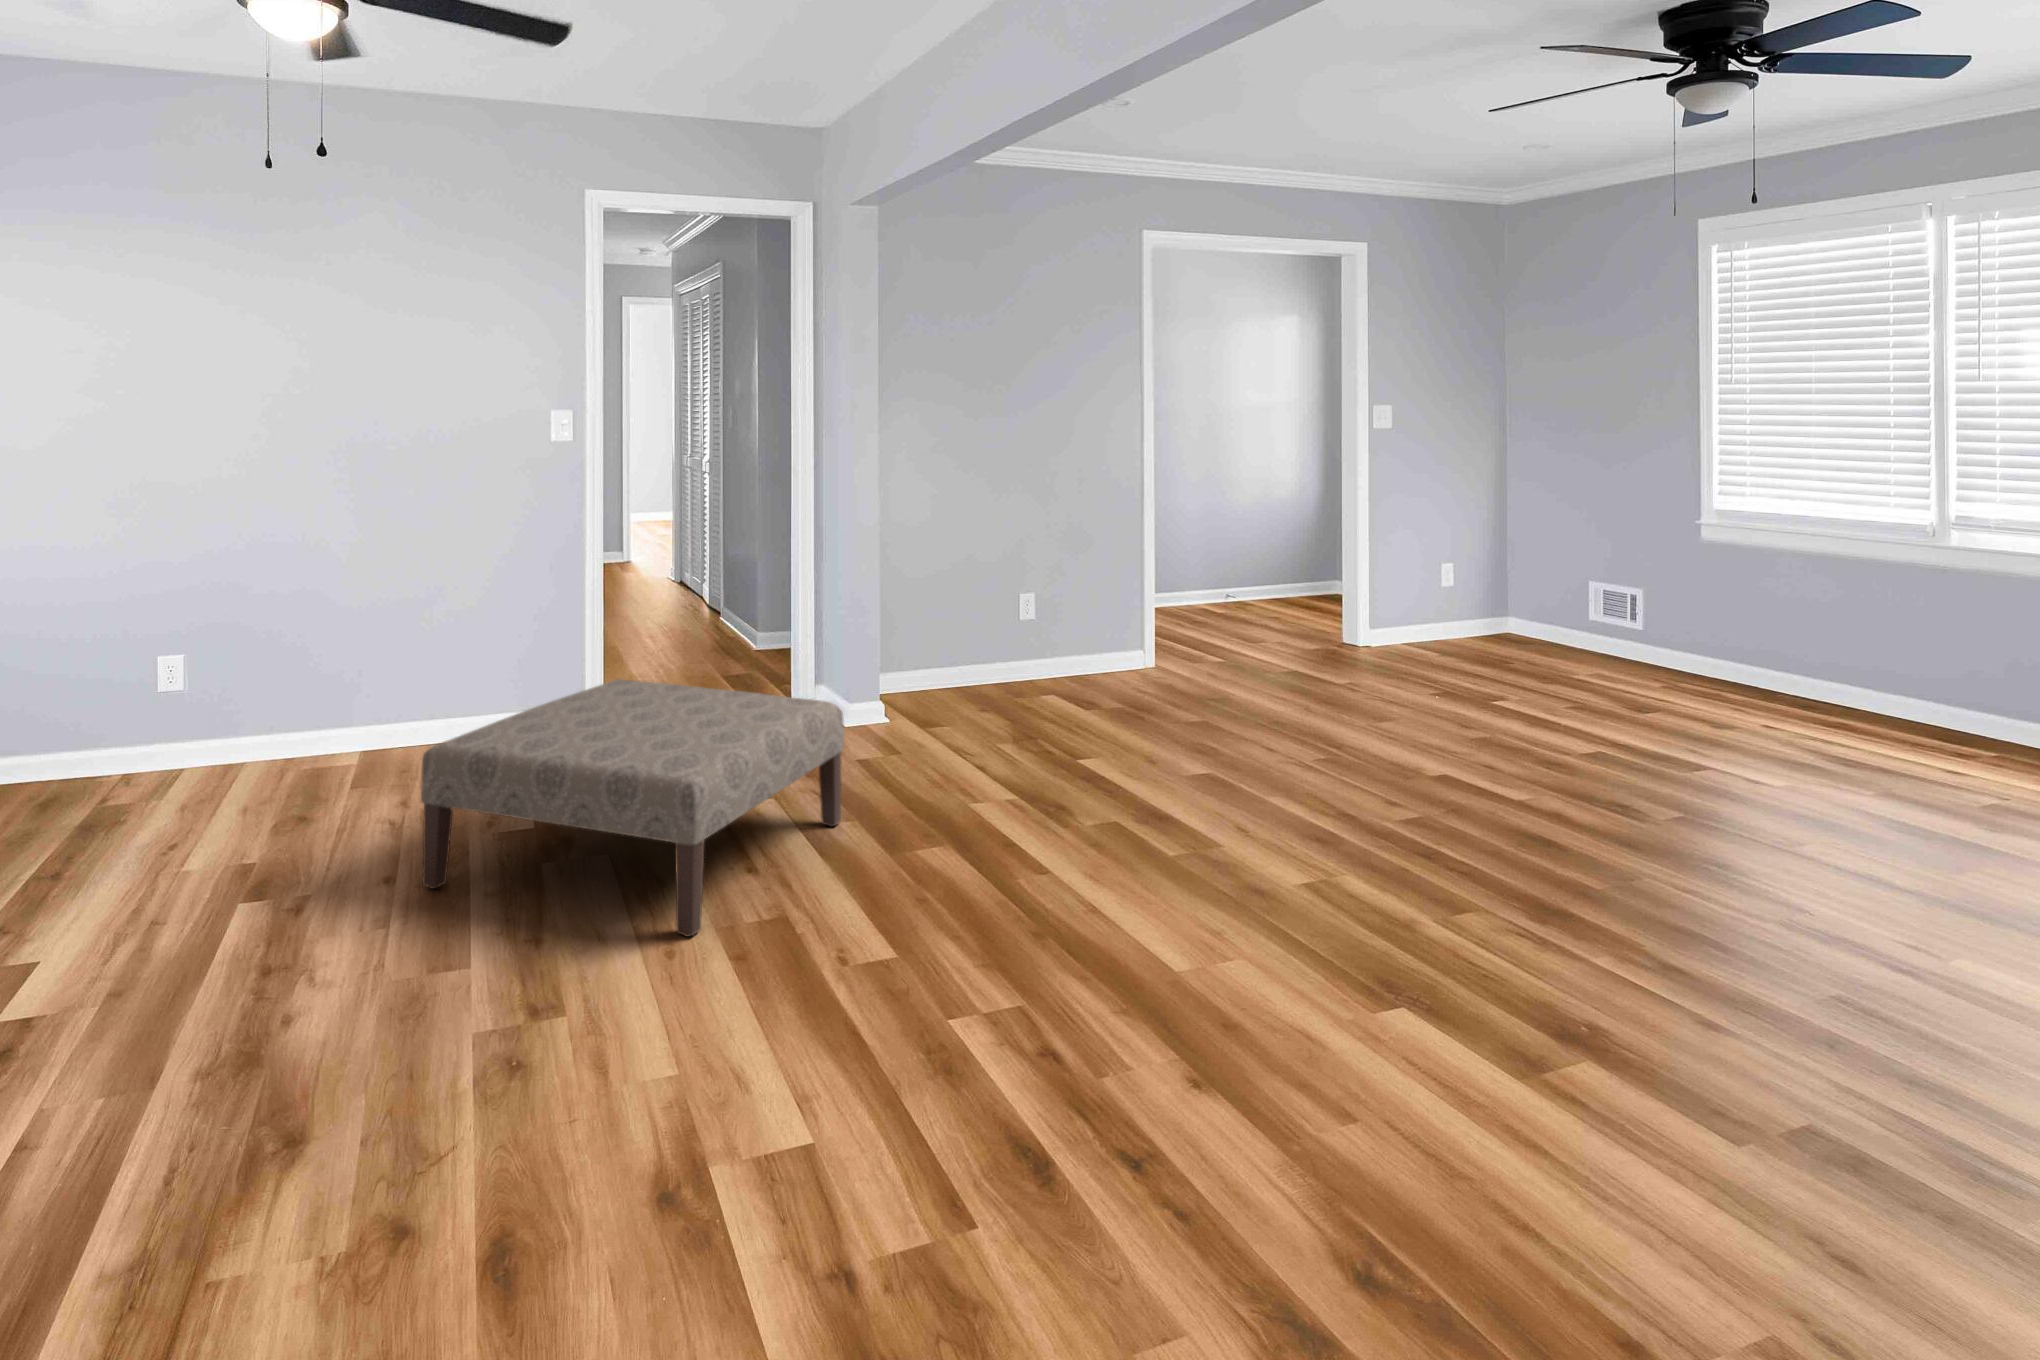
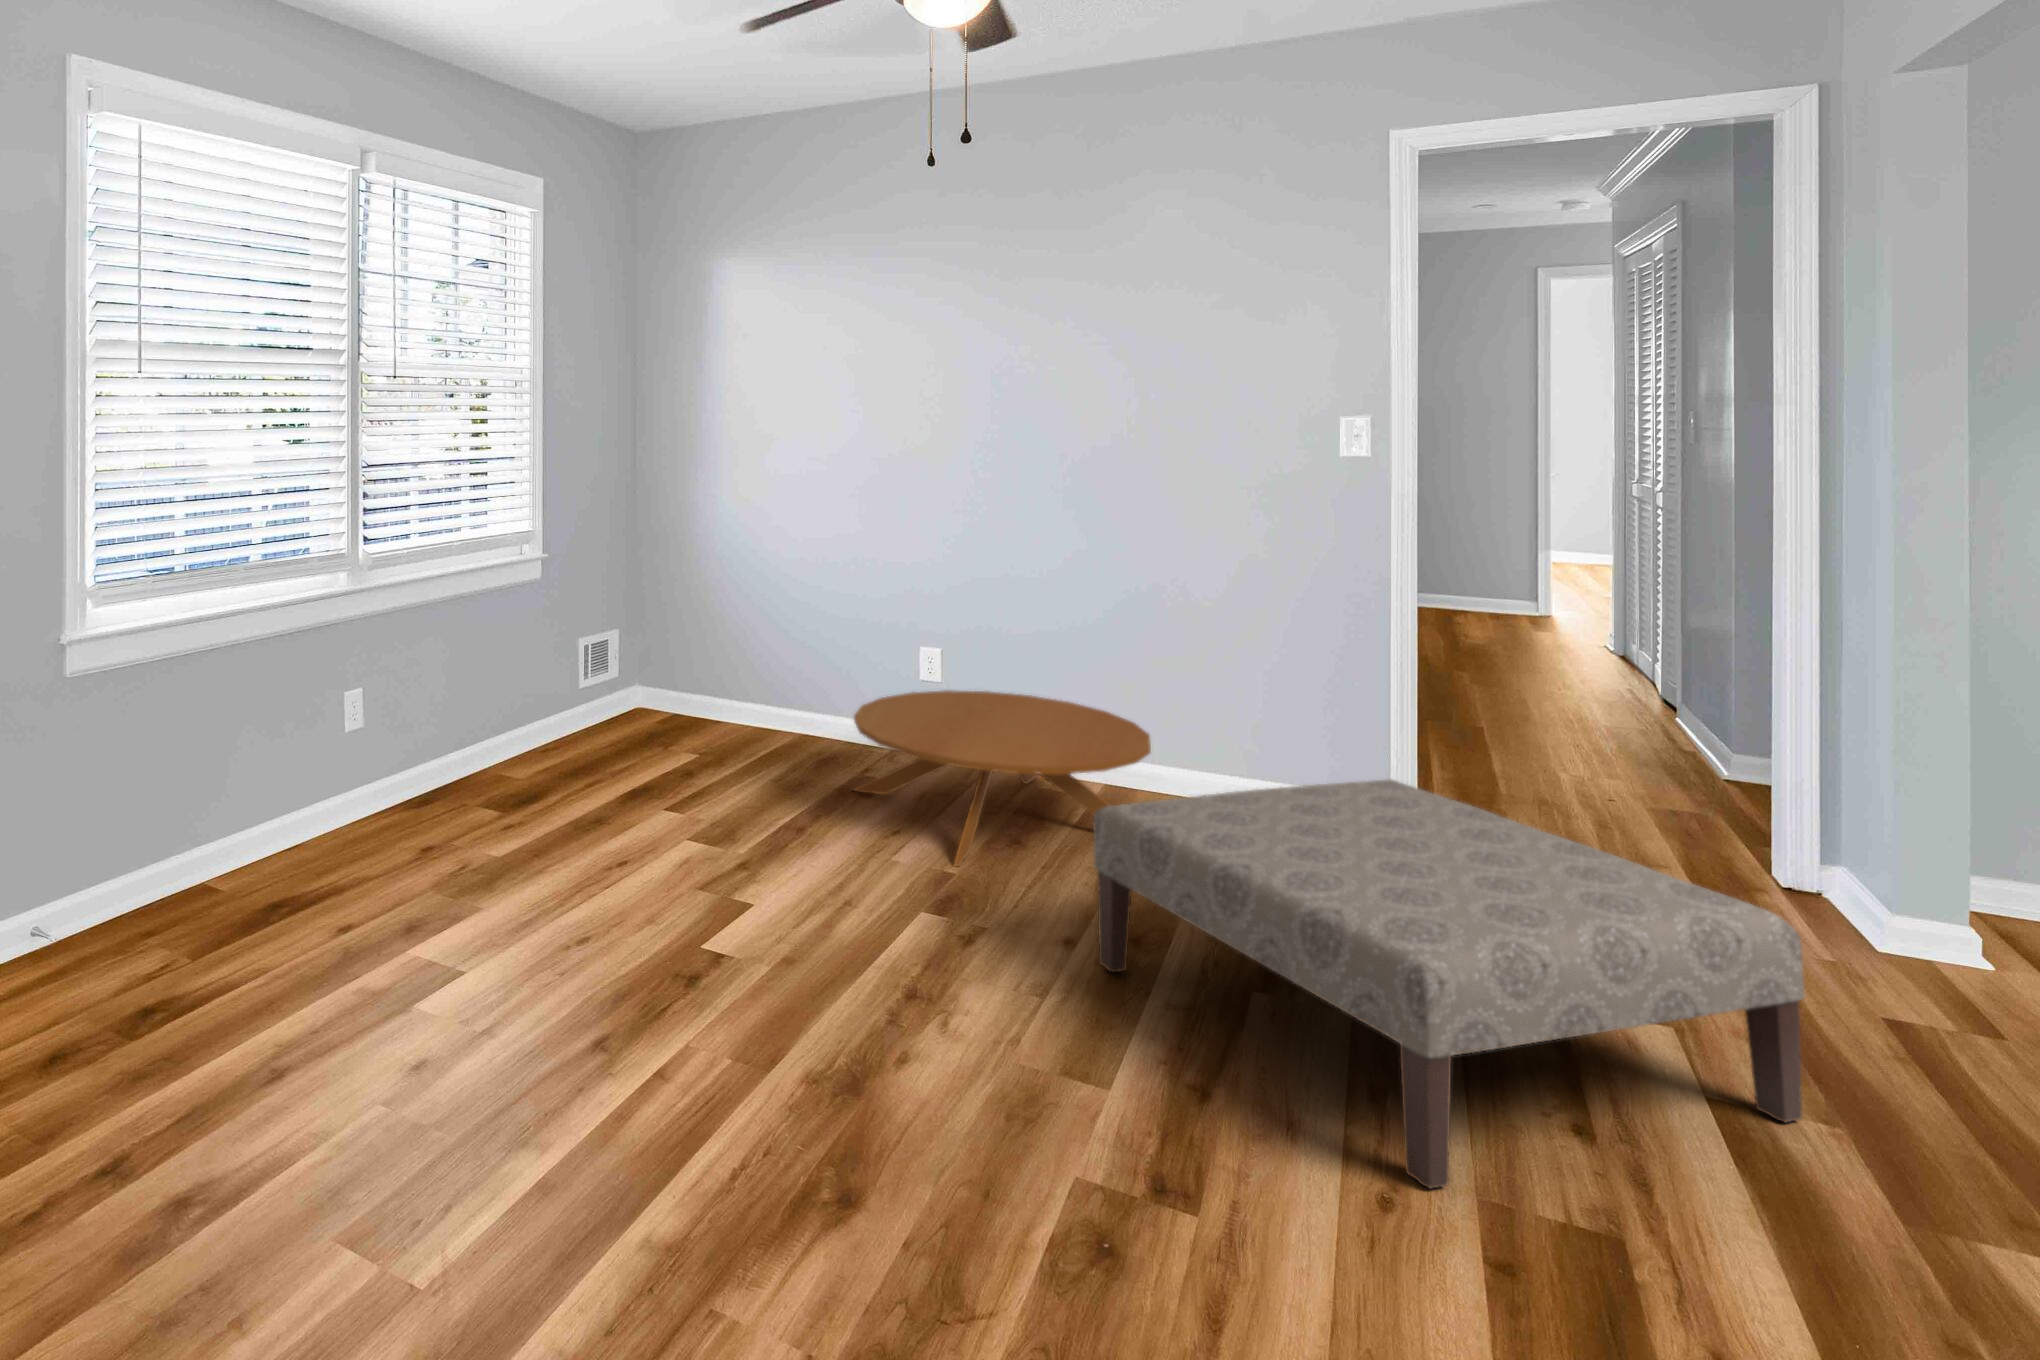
coffee table: none [99,681,439,856] -> present [854,690,1151,867]

